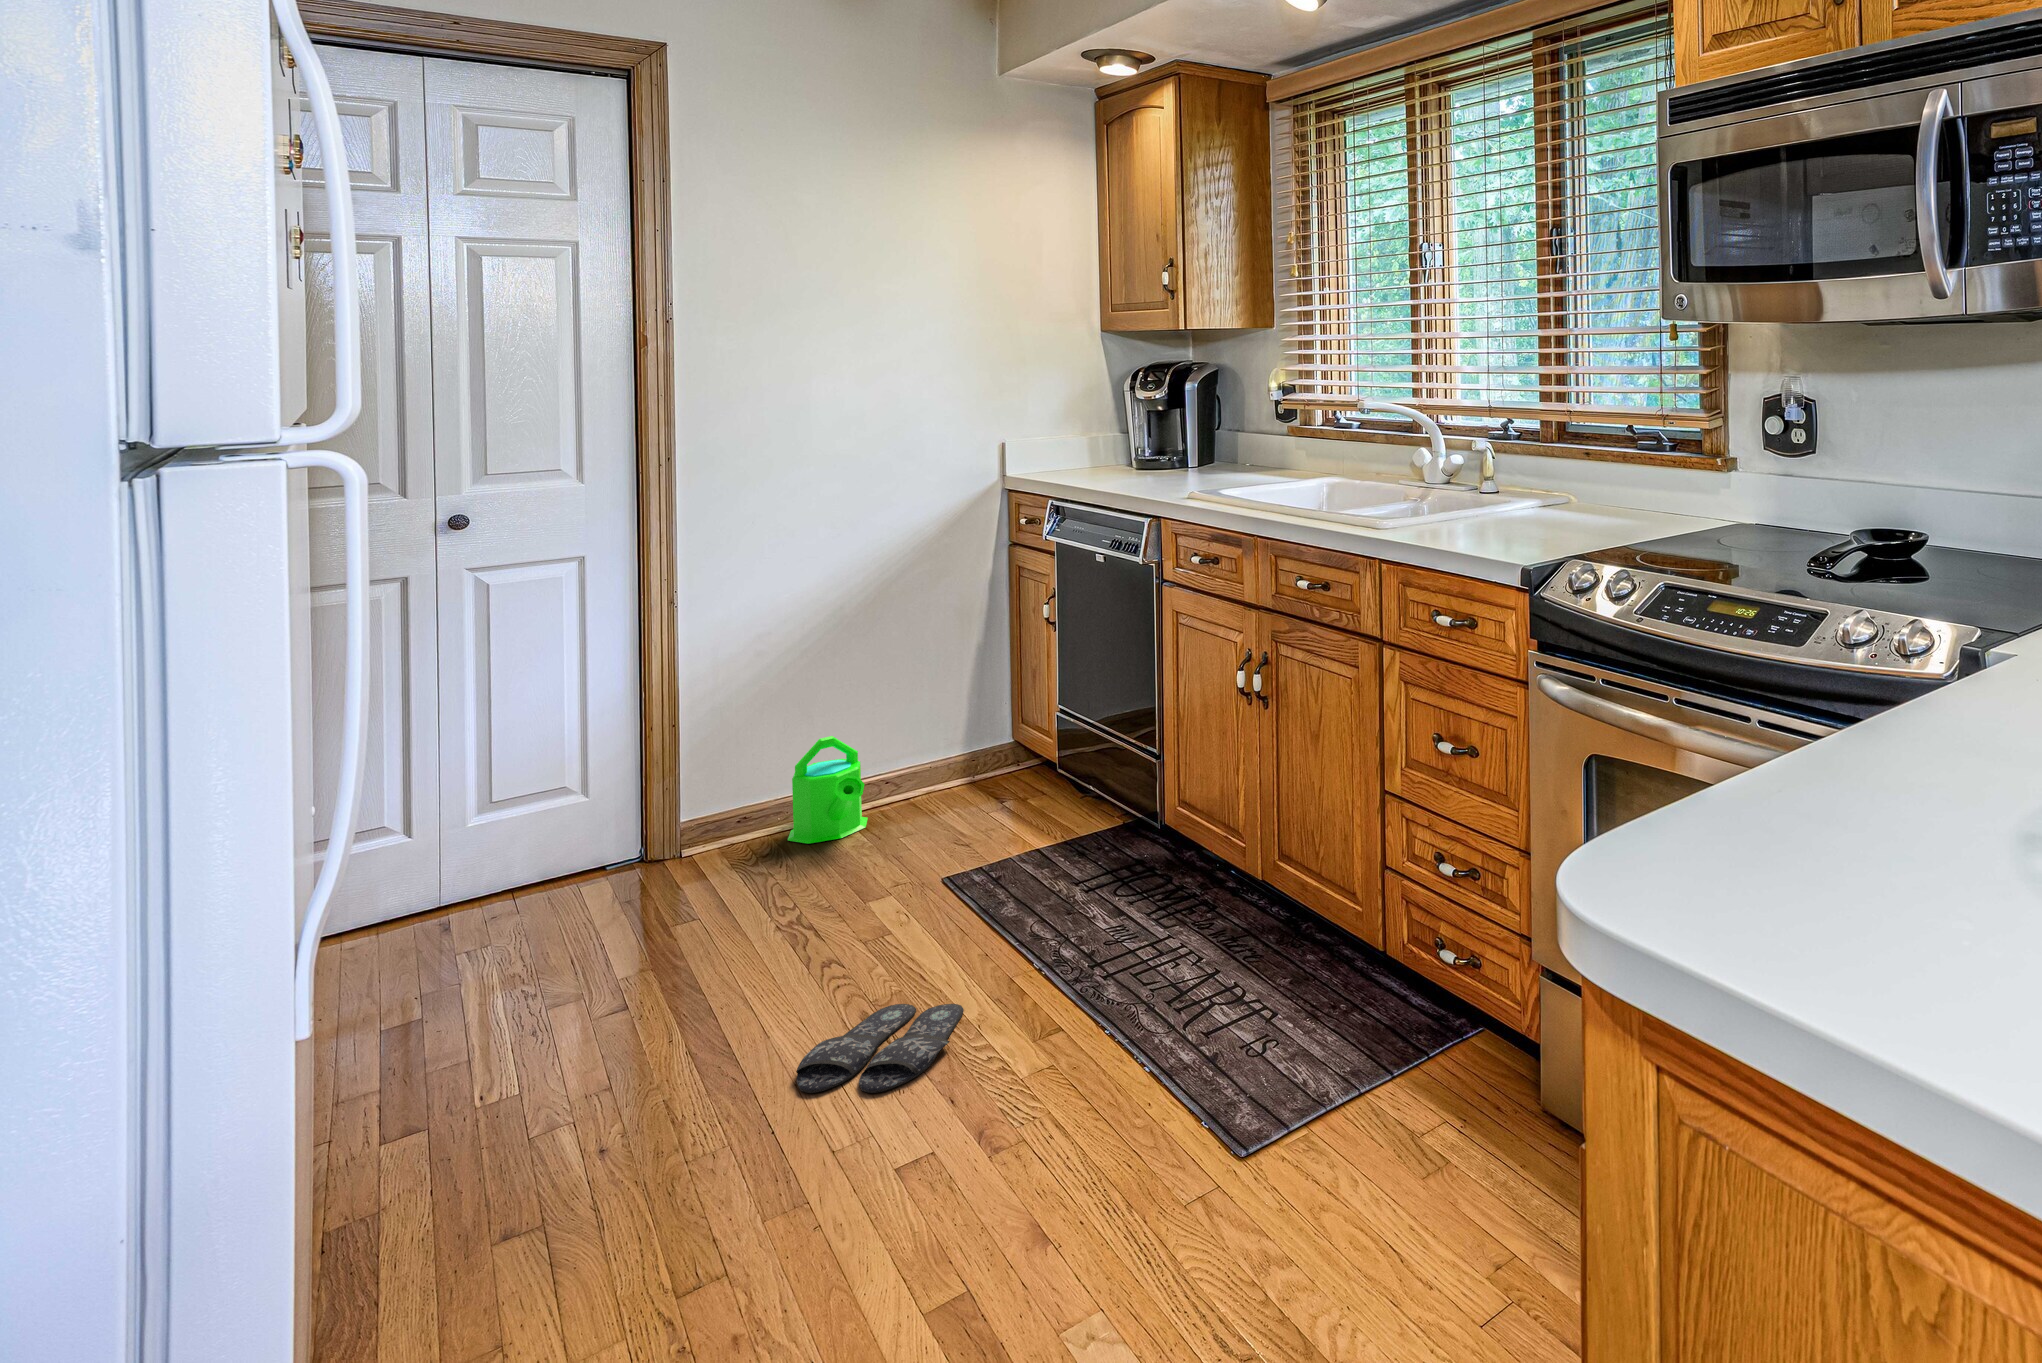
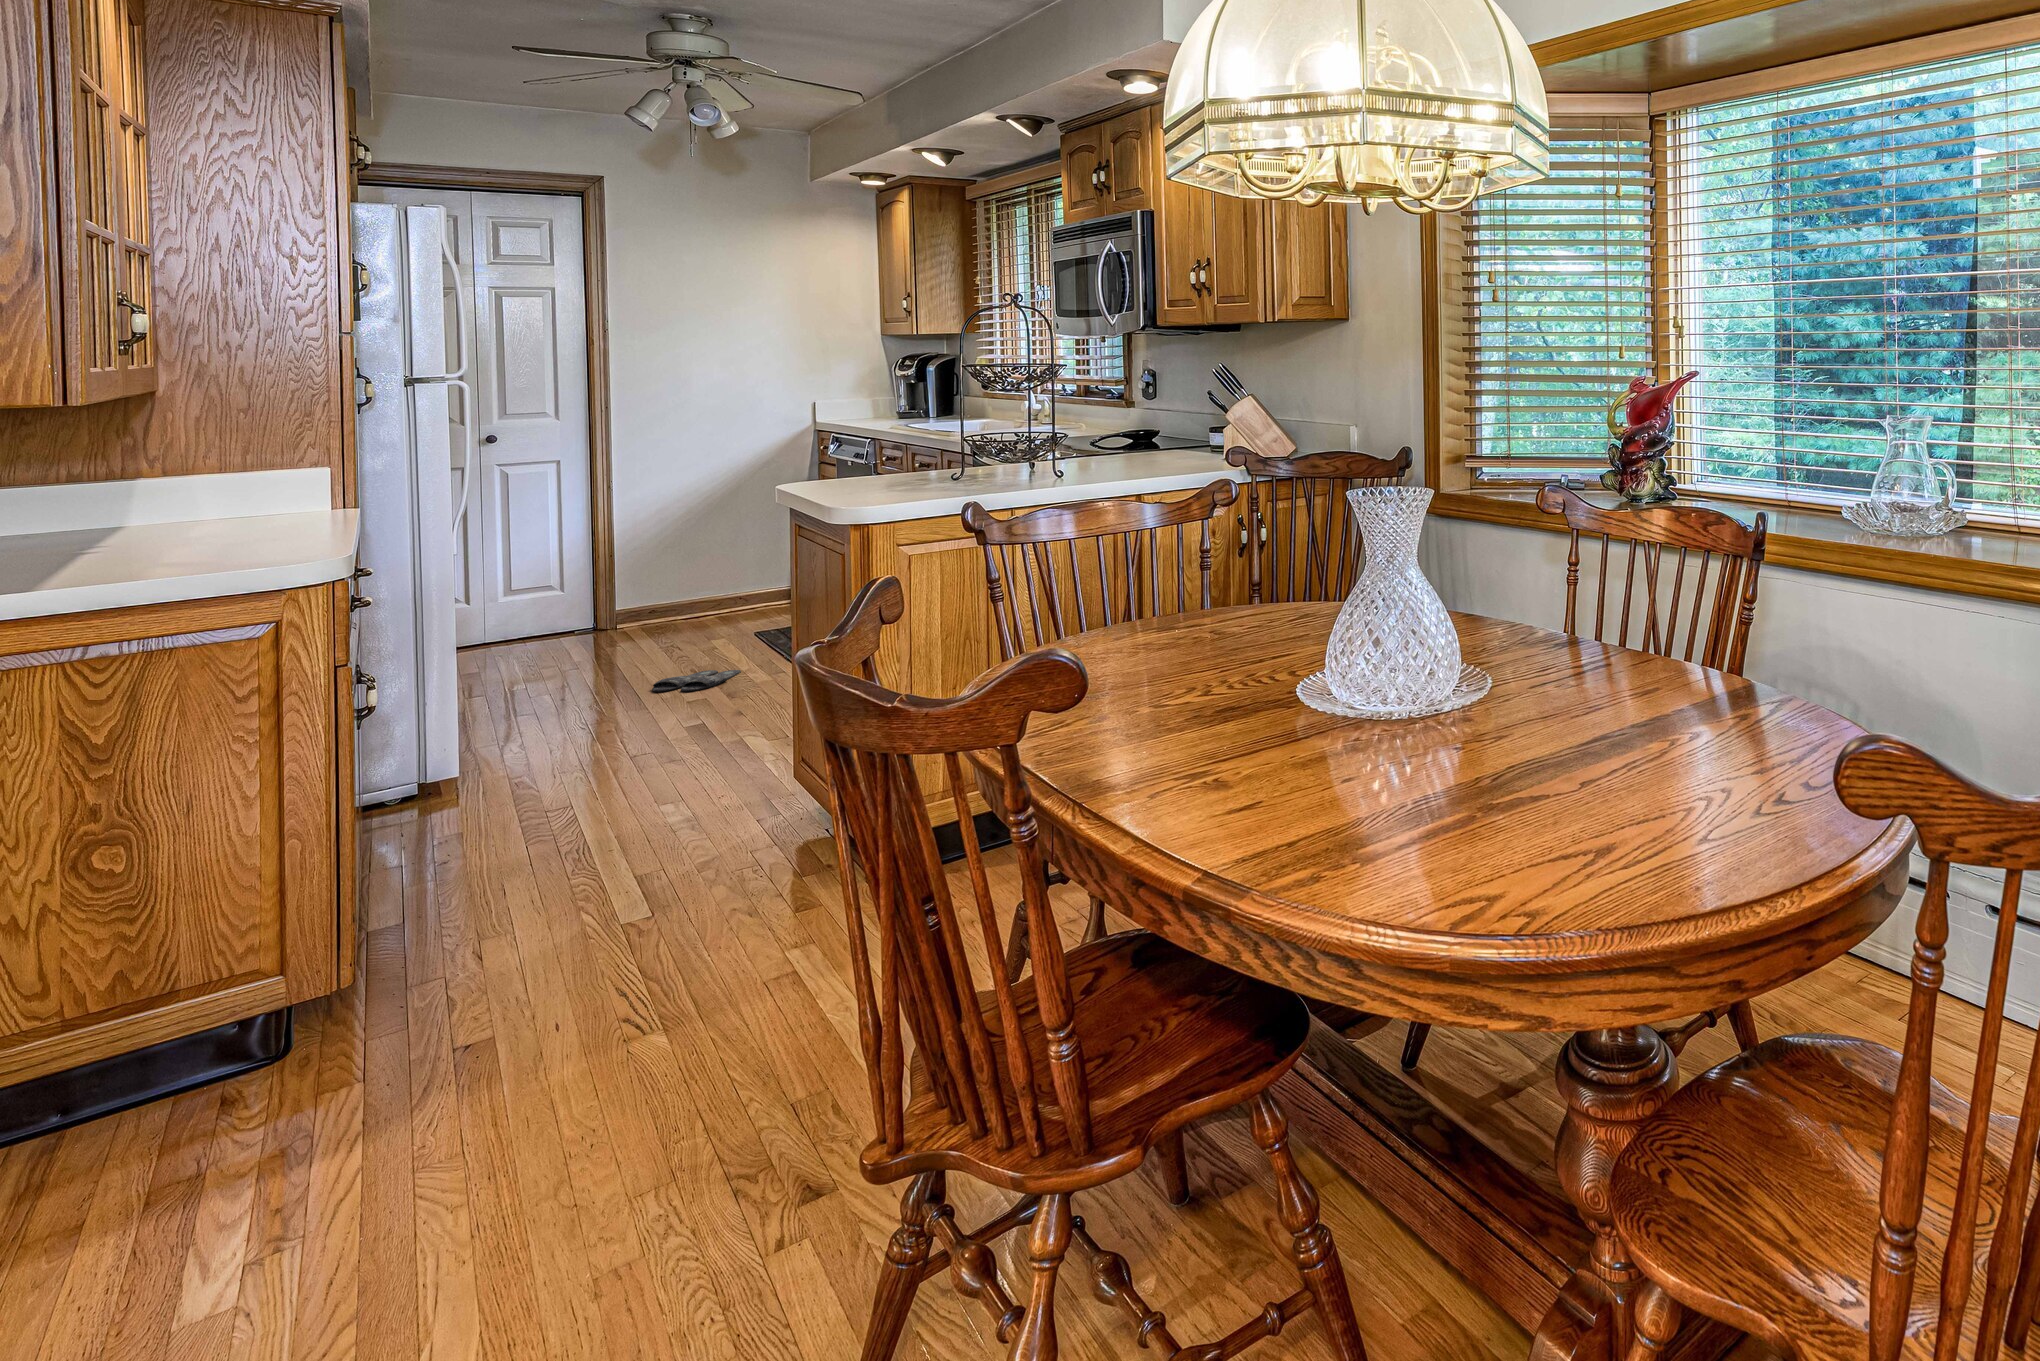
watering can: present [788,736,868,844] -> none [677,567,726,625]

